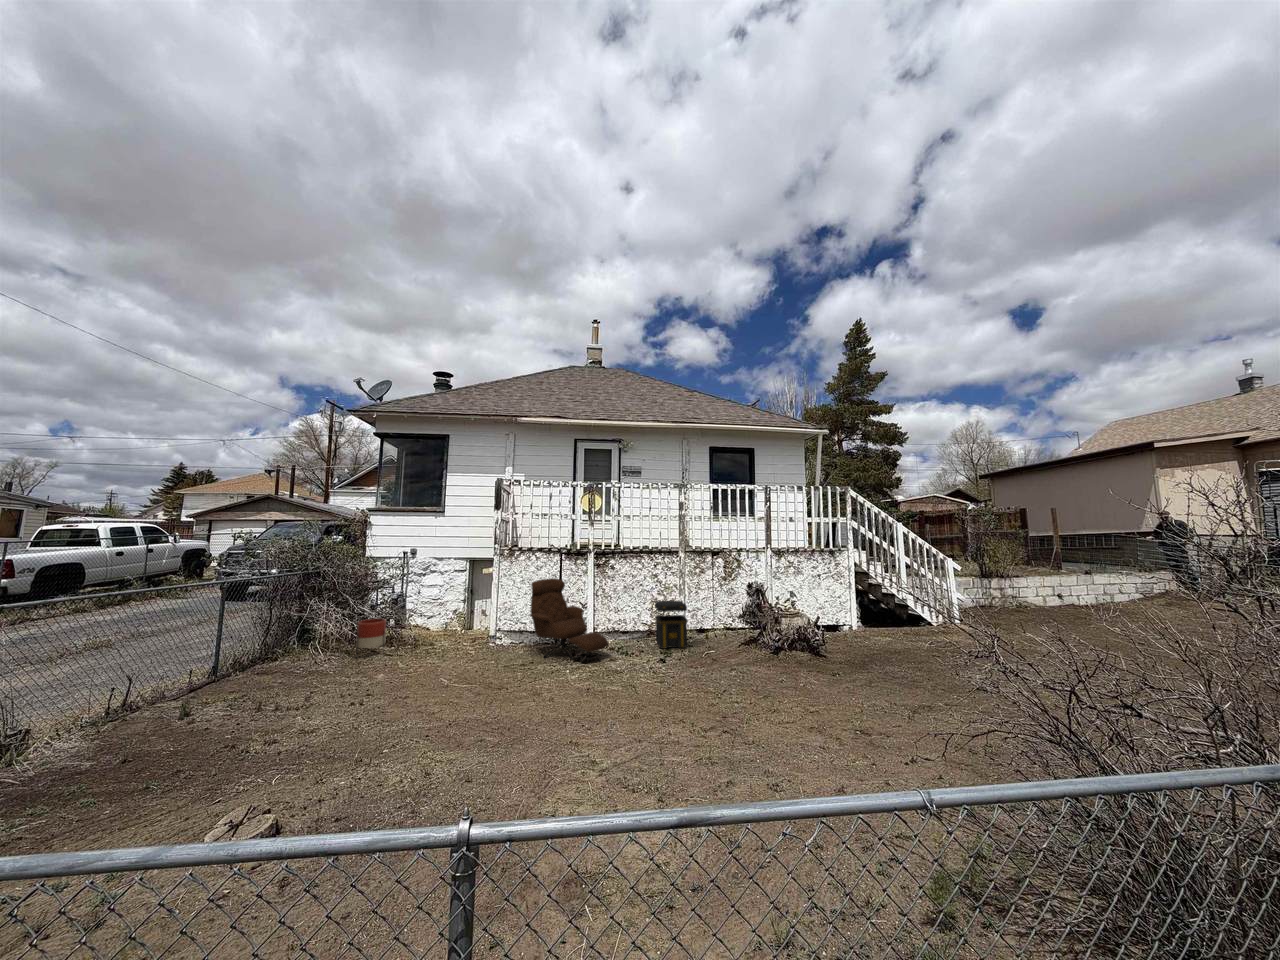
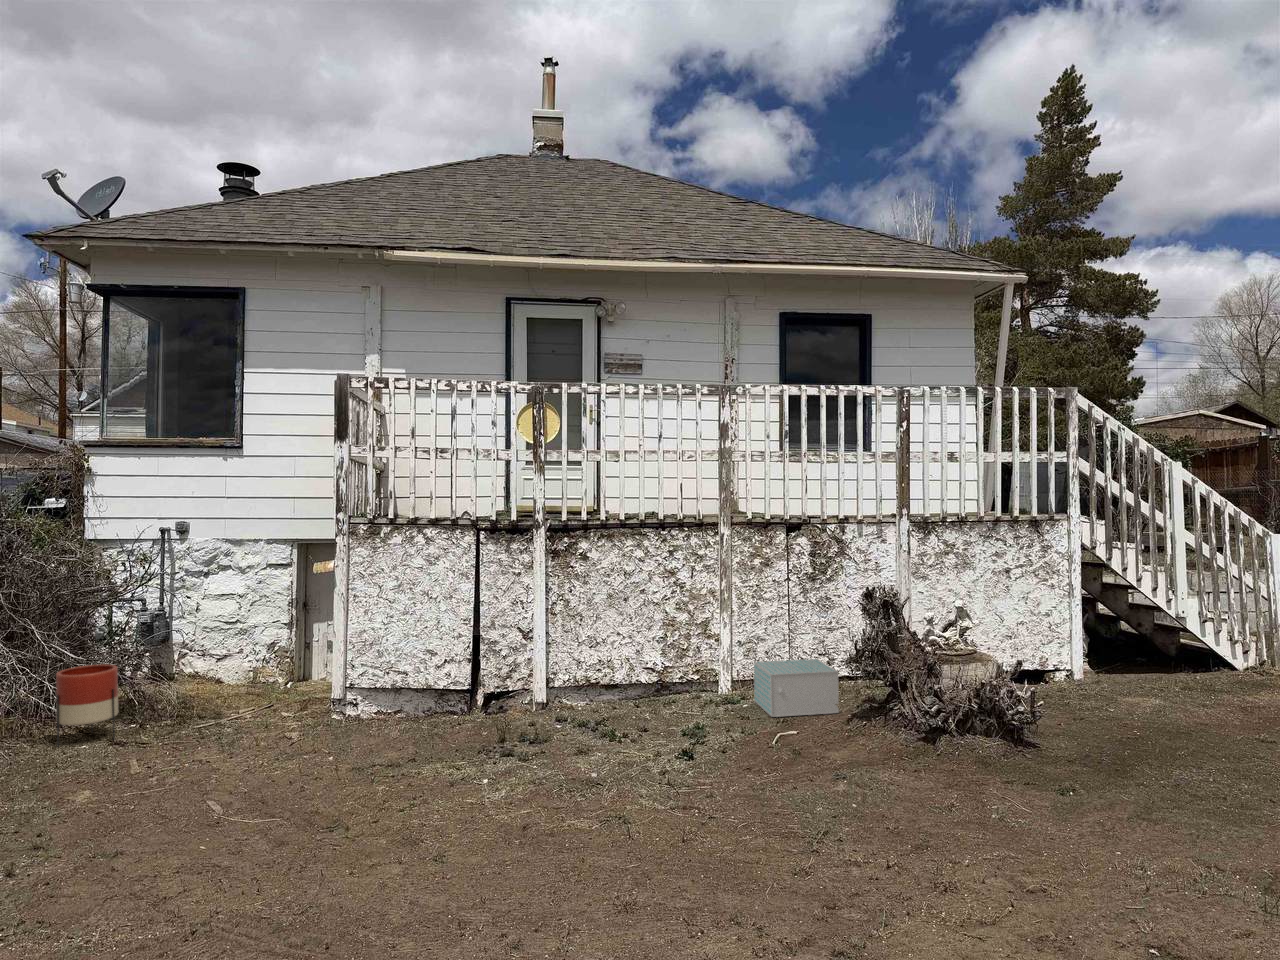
lounge chair: present [530,578,608,663] -> none [412,581,575,755]
toolbox: present [655,601,688,649] -> none [671,624,739,721]
storage box: none [696,619,737,647] -> present [754,659,839,717]

